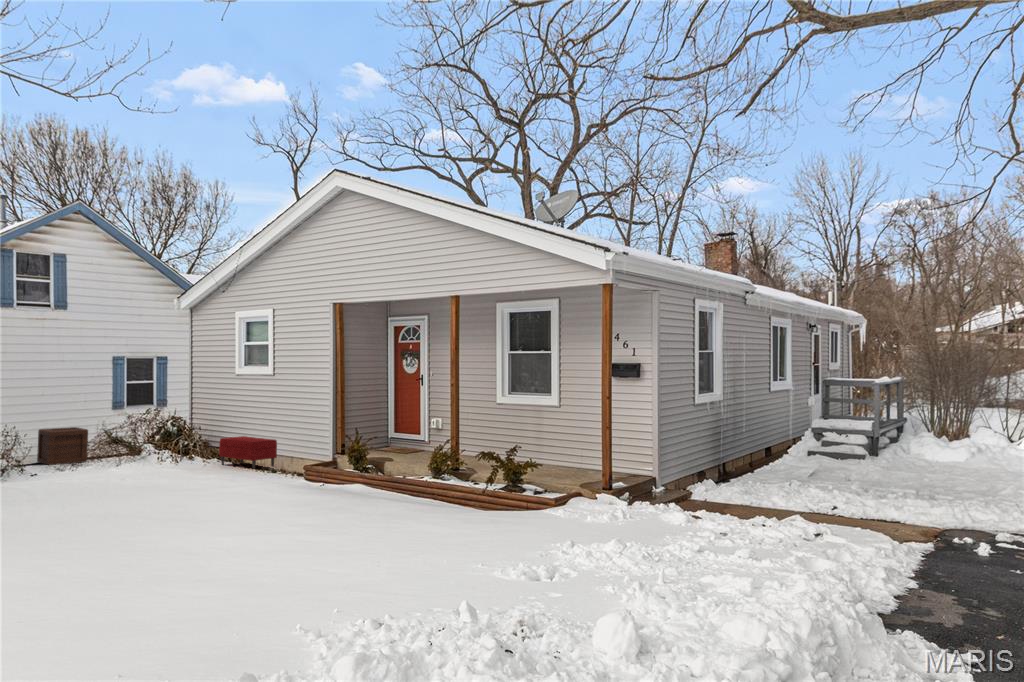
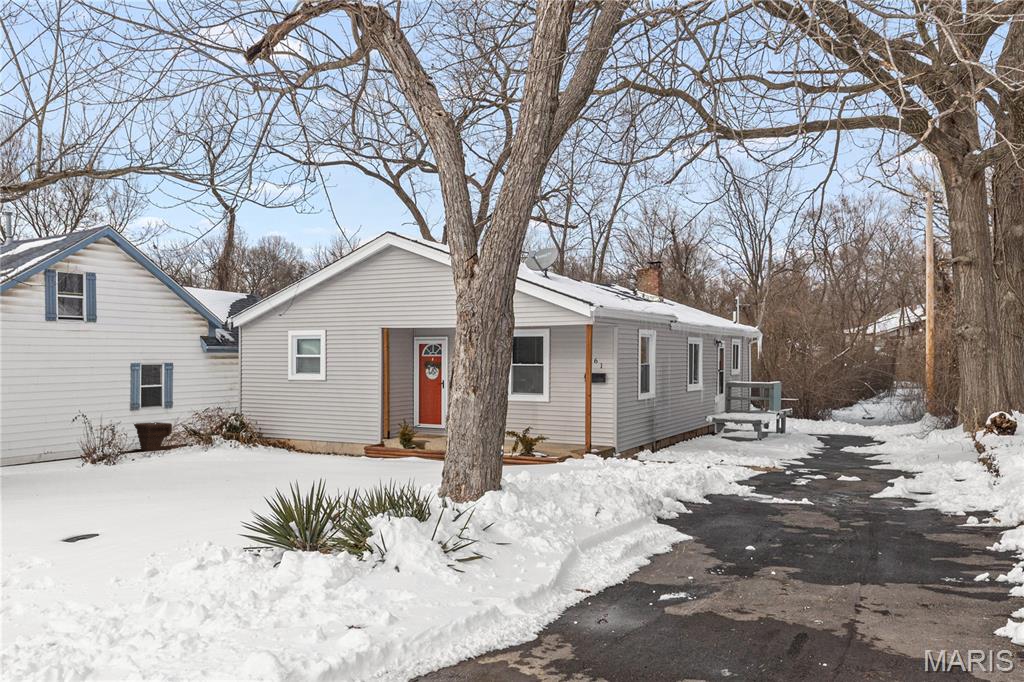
bench: present [219,436,277,469] -> none [282,428,329,451]

